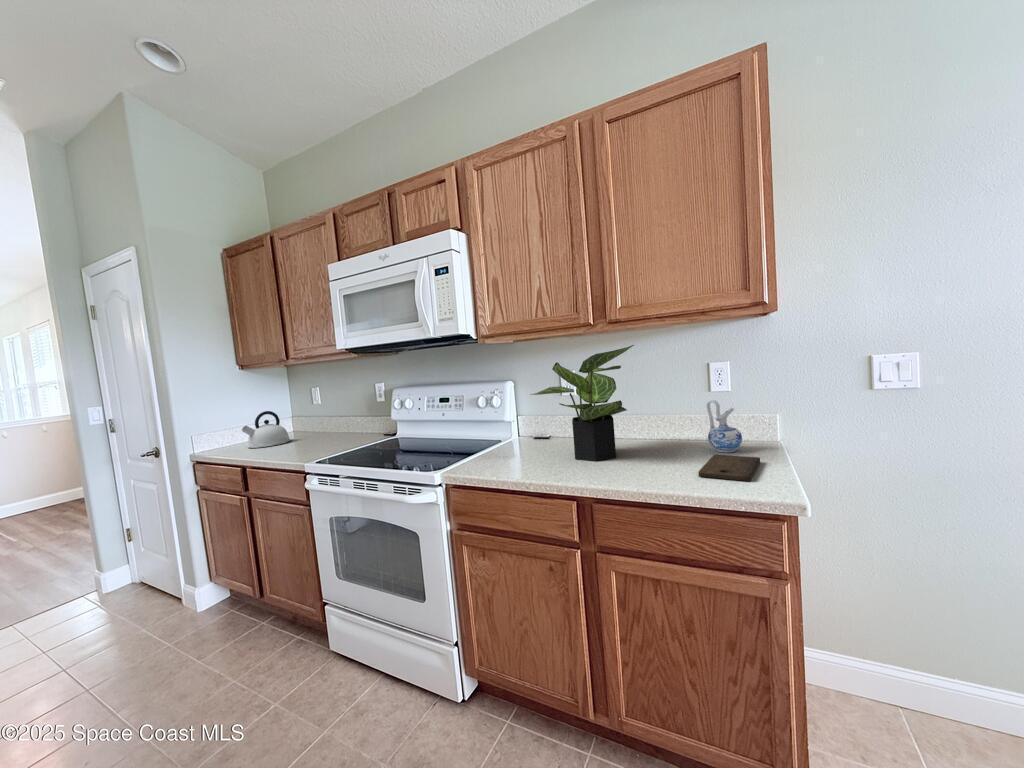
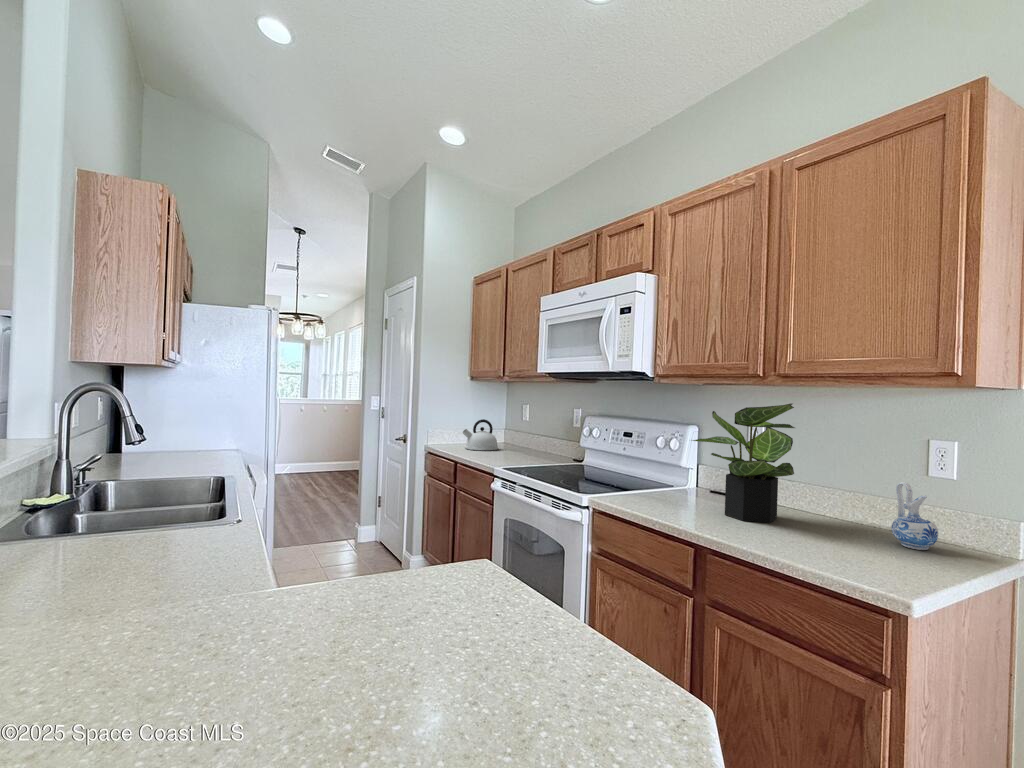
cutting board: present [698,455,760,481] -> none [829,544,933,572]

